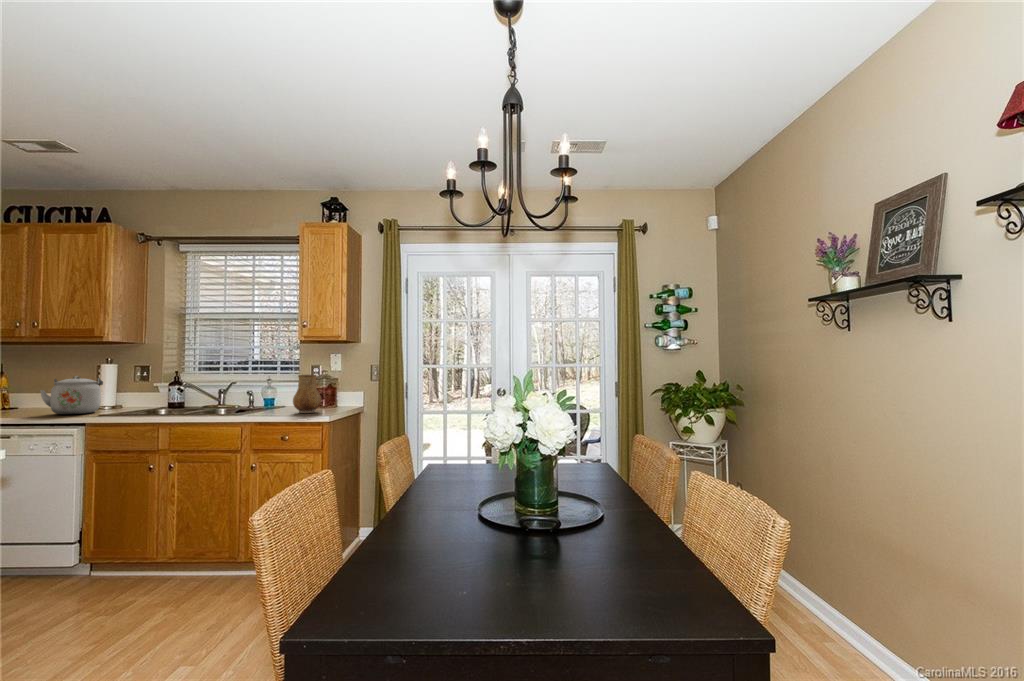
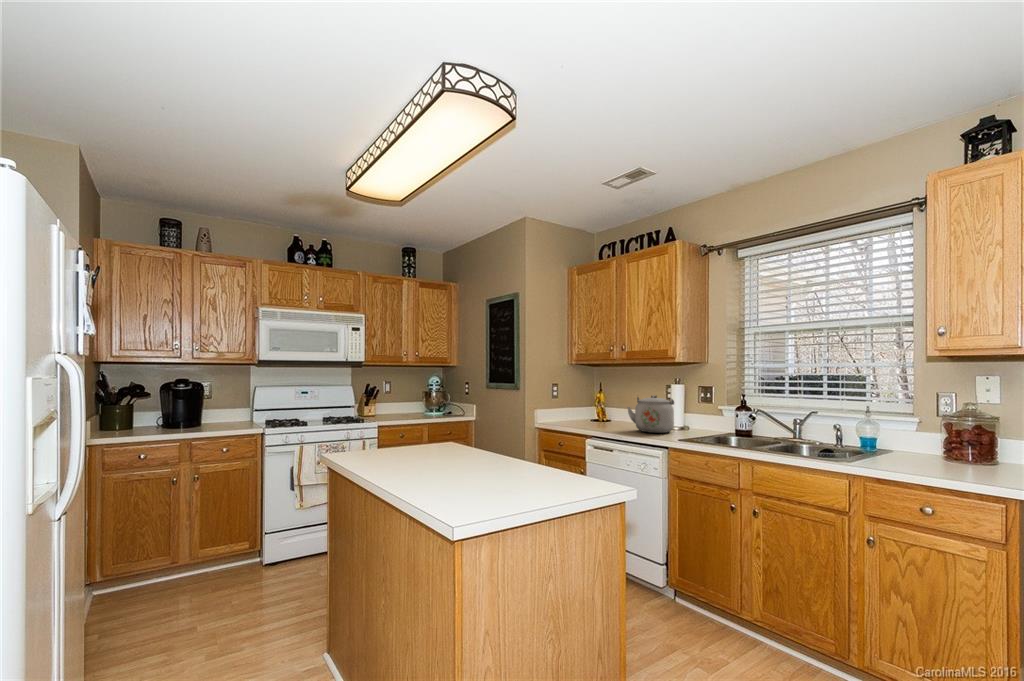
ceramic pitcher: present [293,375,321,413] -> none [927,412,984,475]

